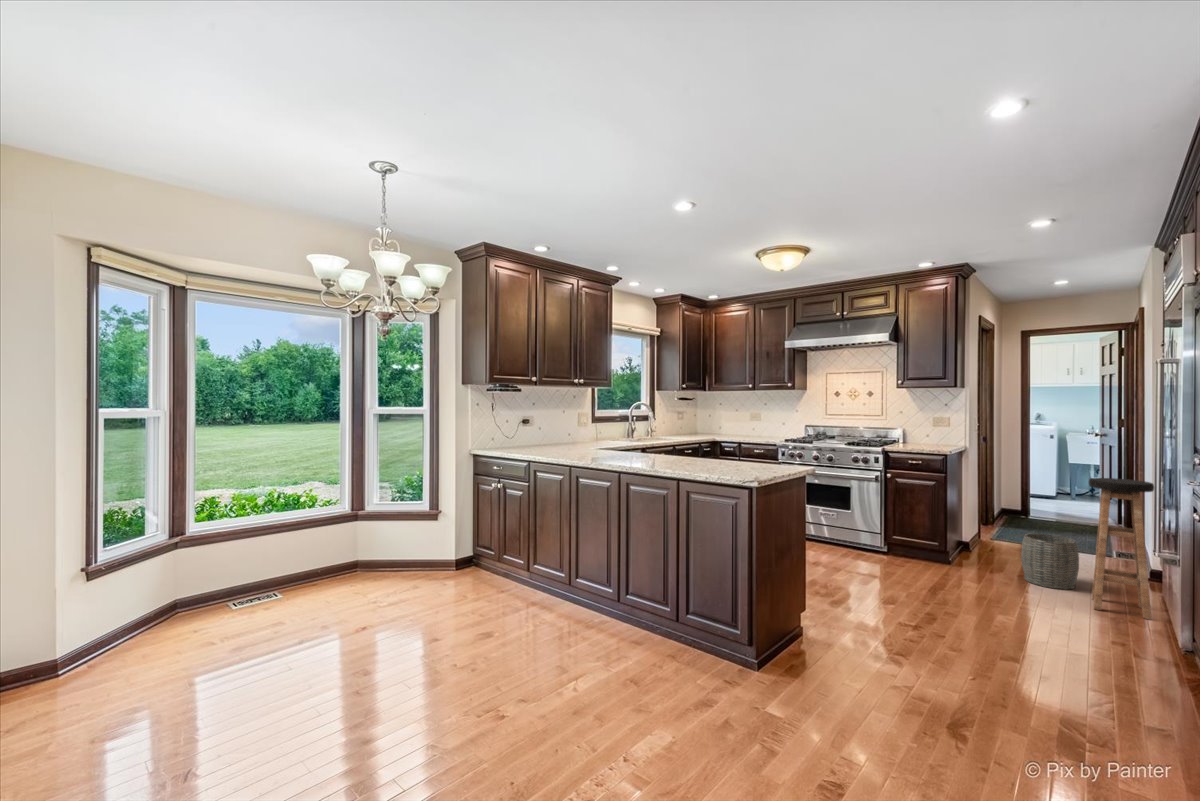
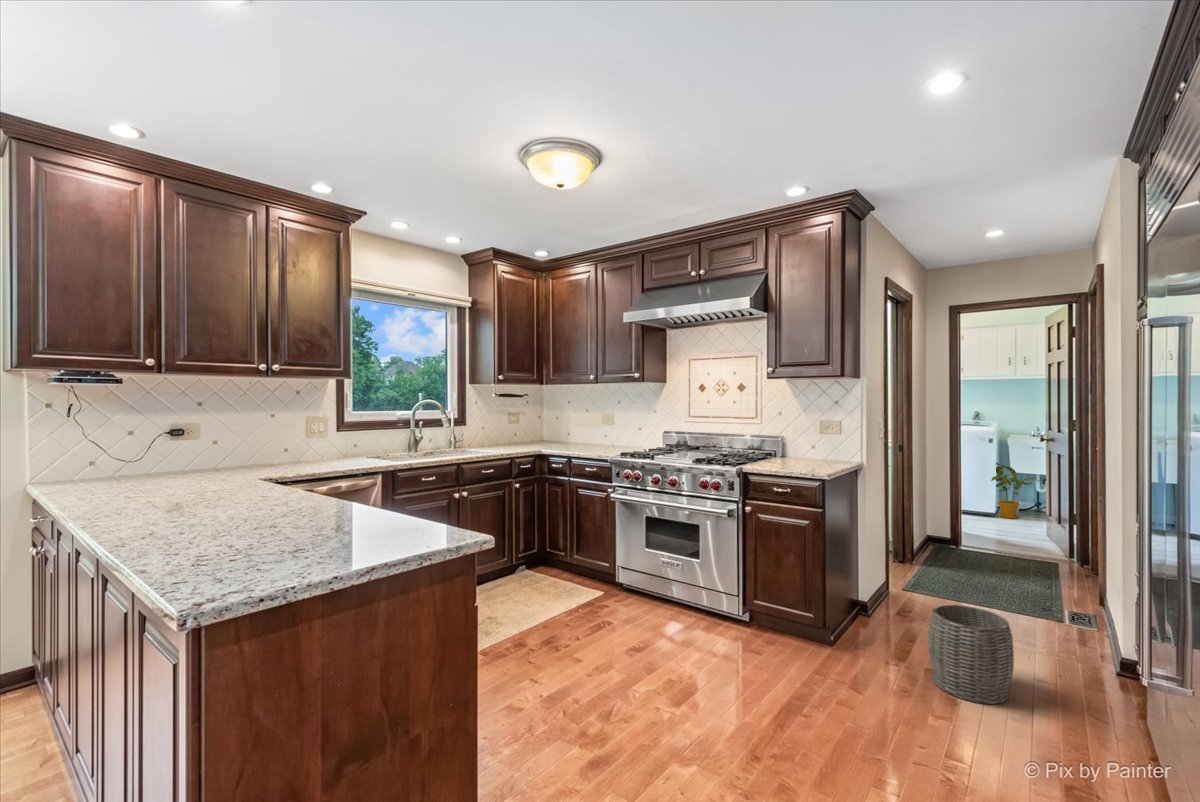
house plant: none [1050,454,1096,499] -> present [991,462,1040,518]
bar stool: present [1089,478,1154,619] -> none [1027,527,1136,789]

